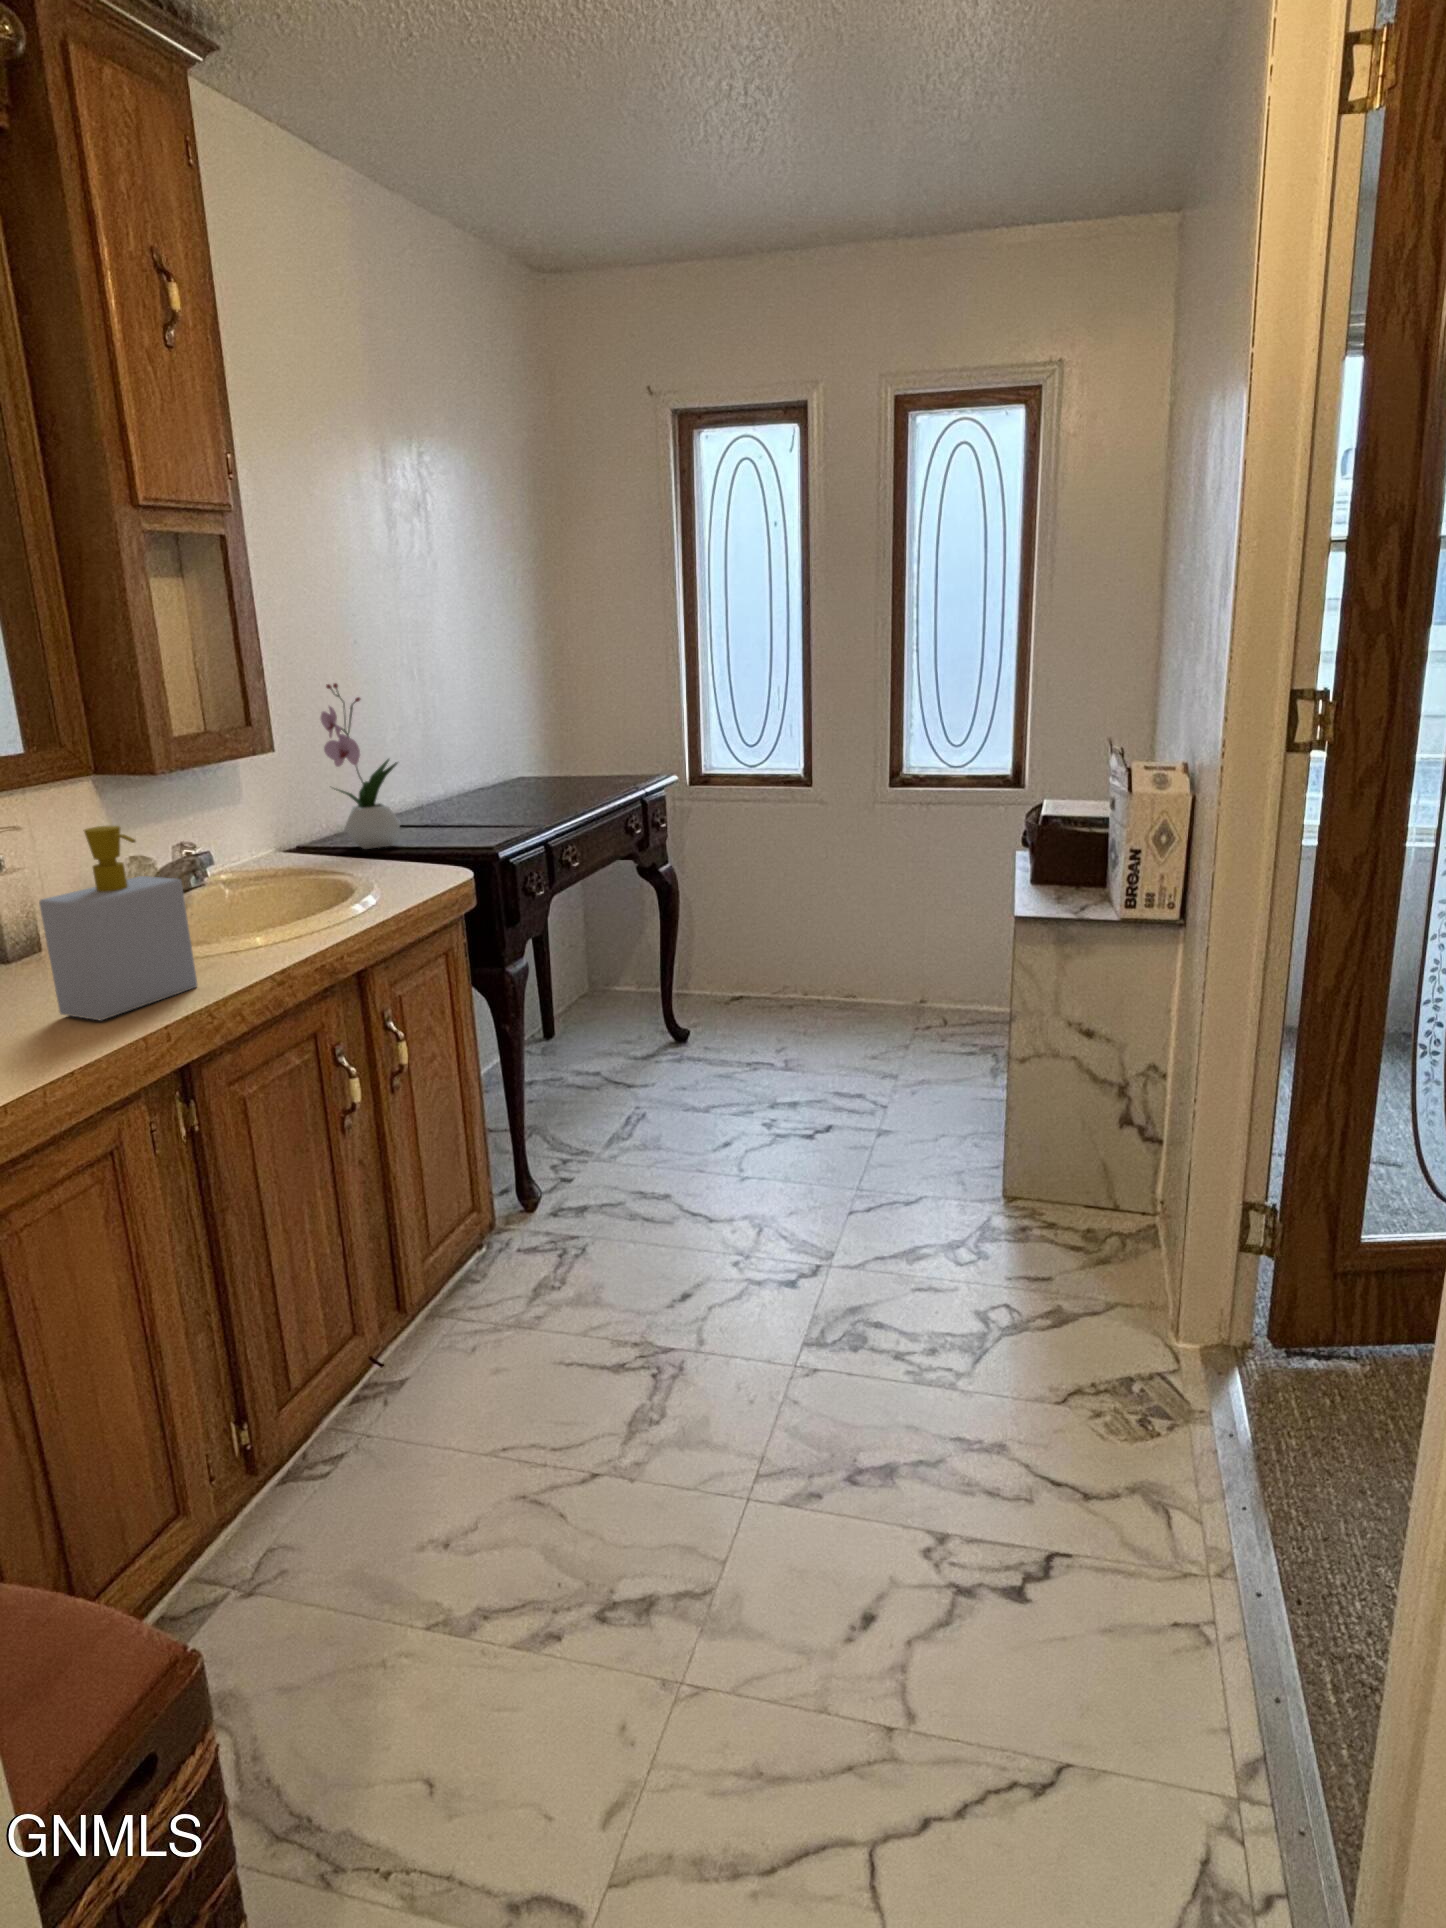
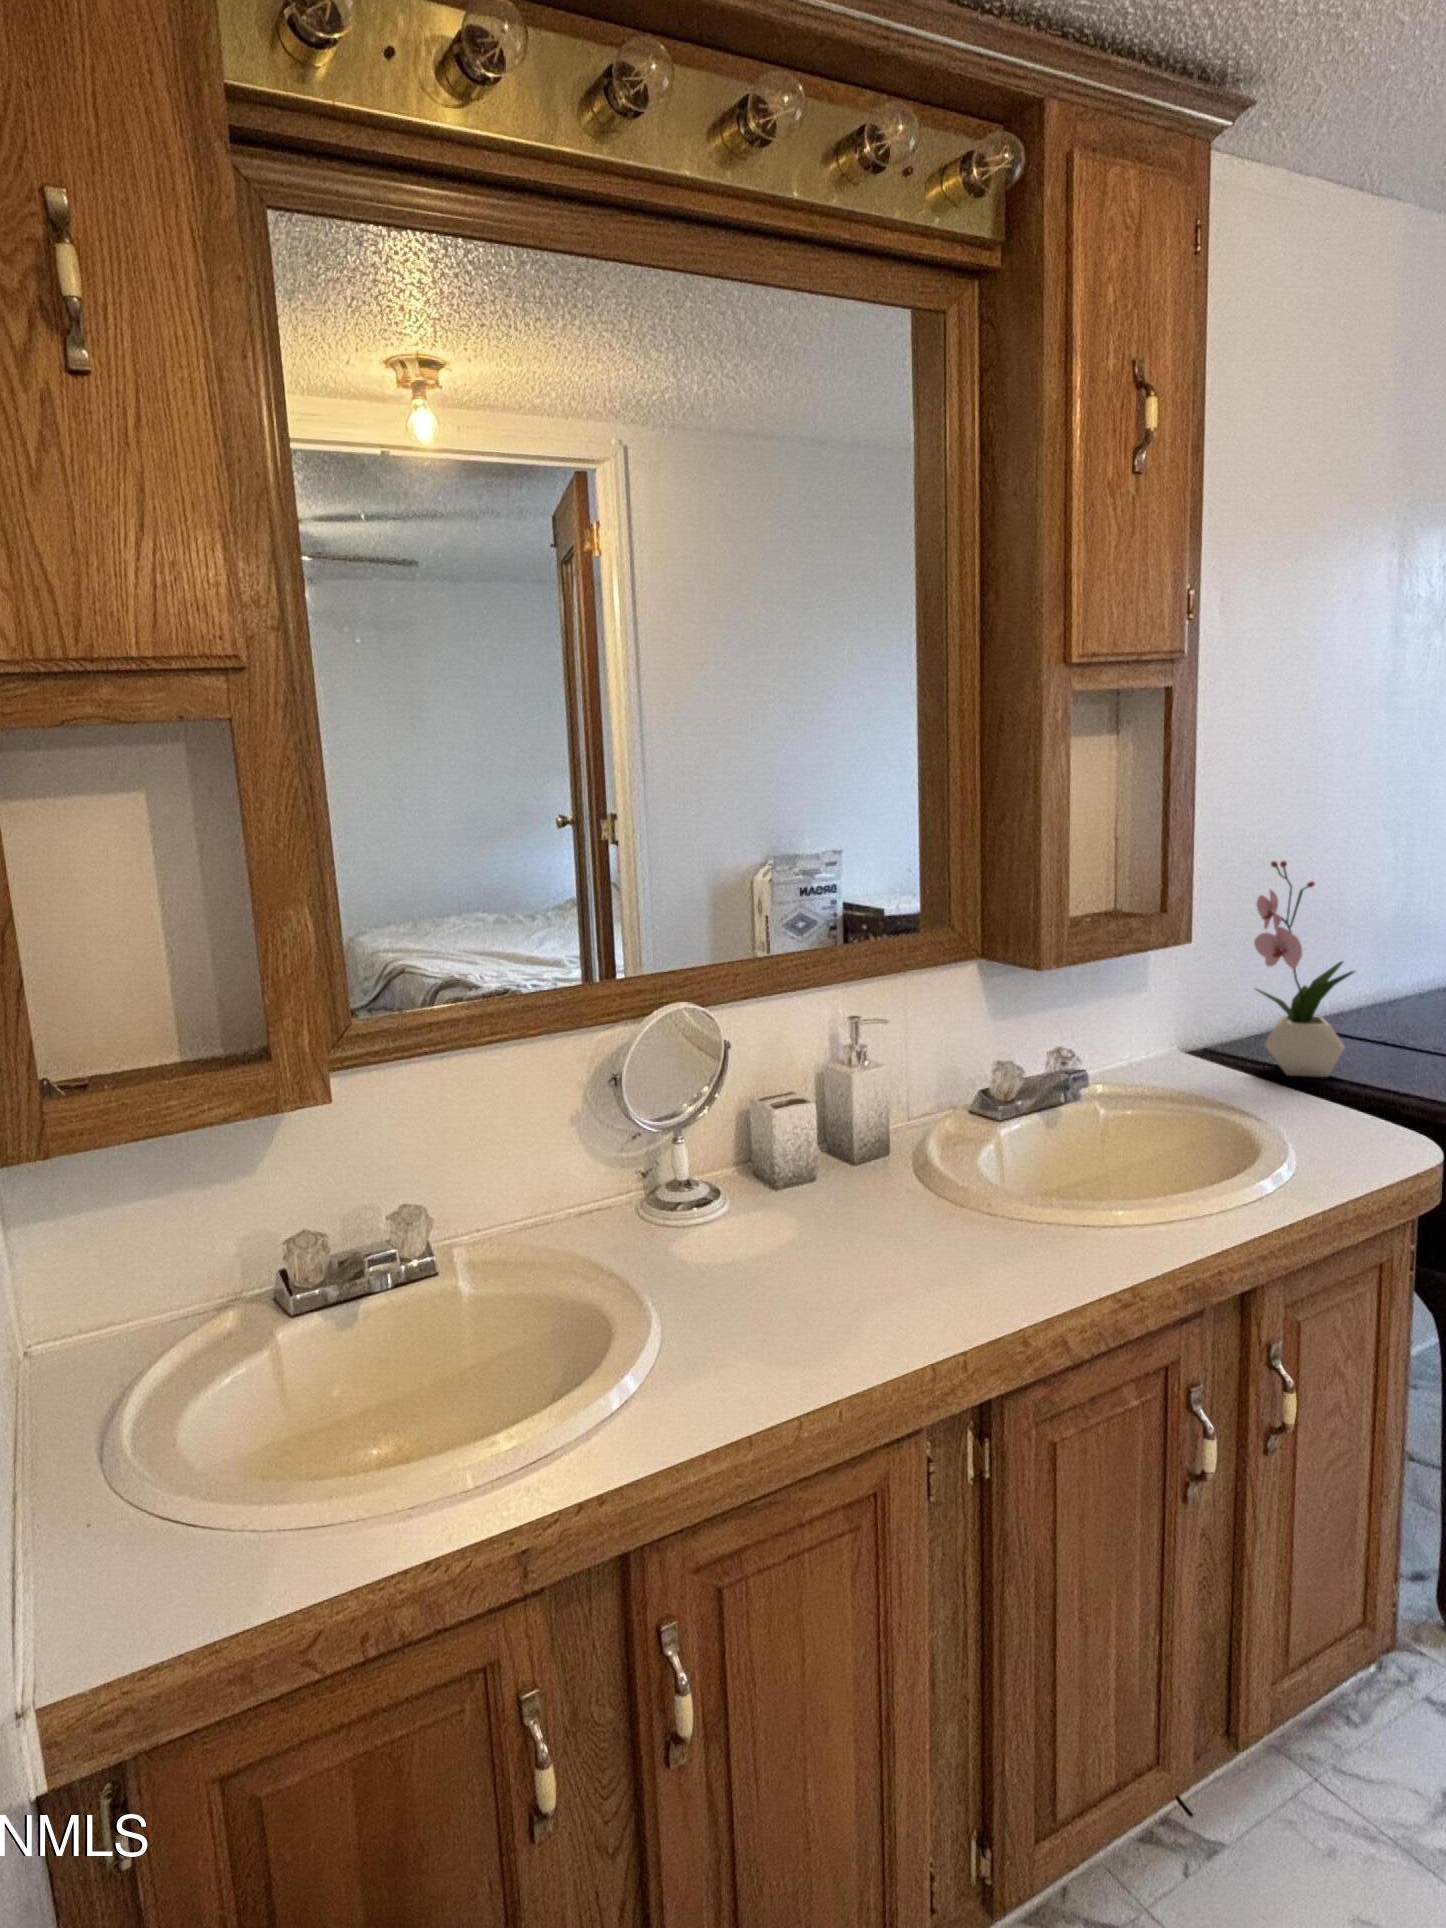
soap bottle: present [39,826,197,1021] -> none [858,1076,1021,1319]

